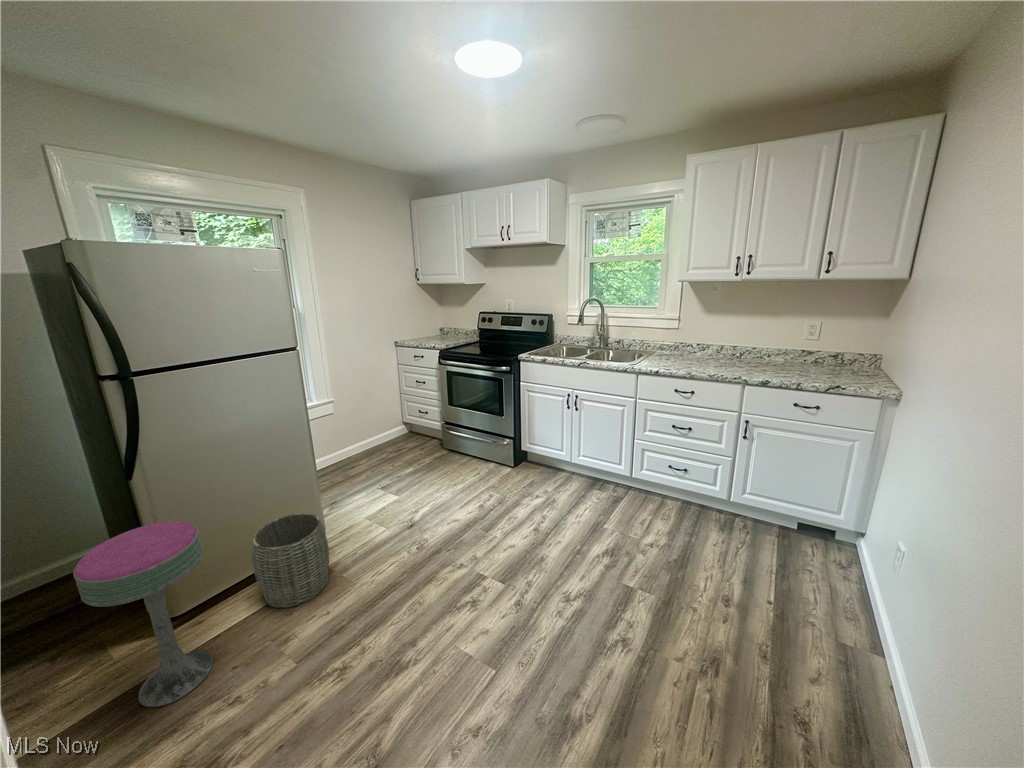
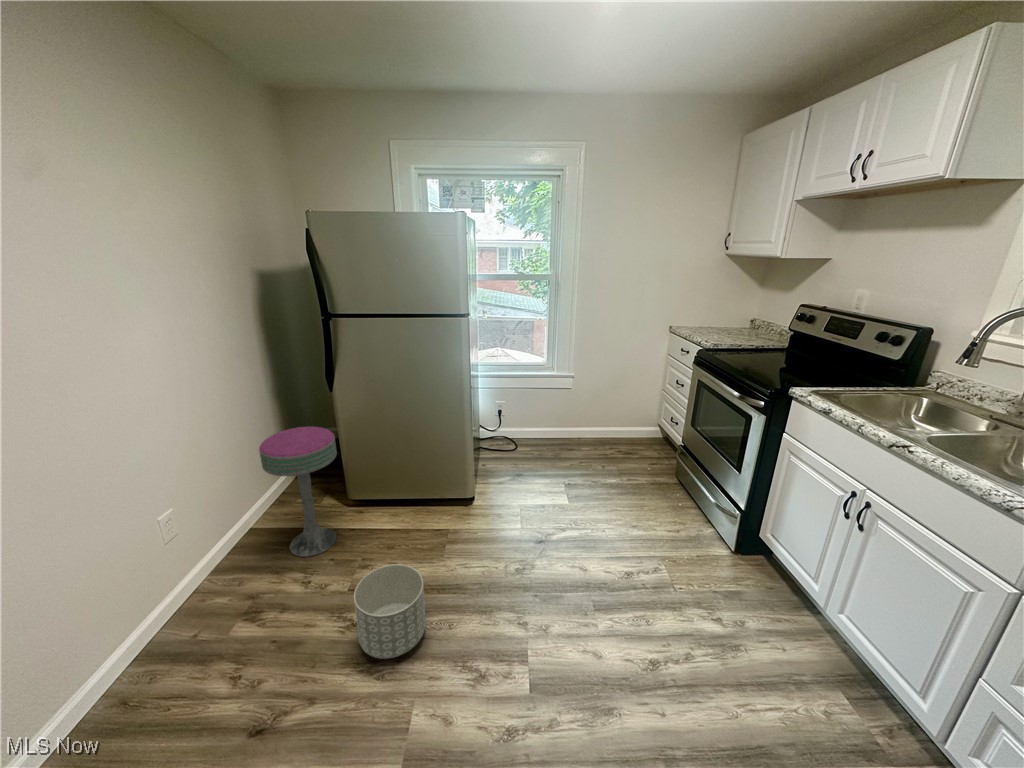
woven basket: present [252,513,329,608] -> none [383,466,446,549]
planter: none [350,572,418,662] -> present [354,564,425,659]

